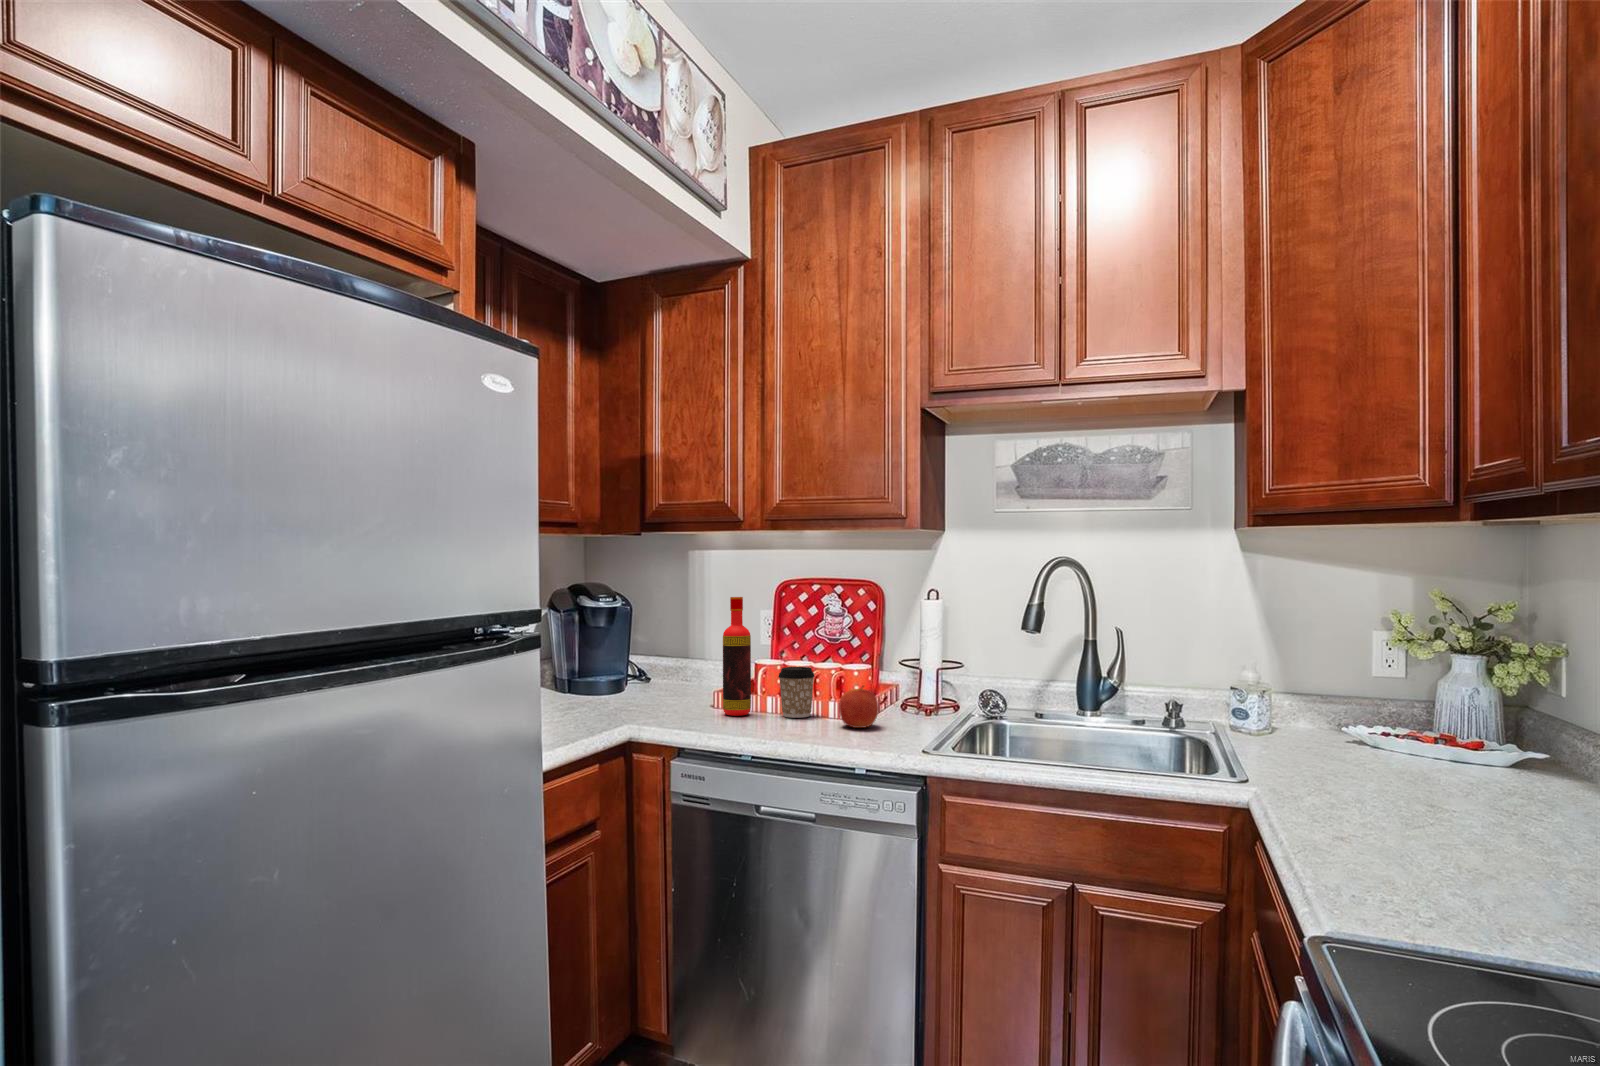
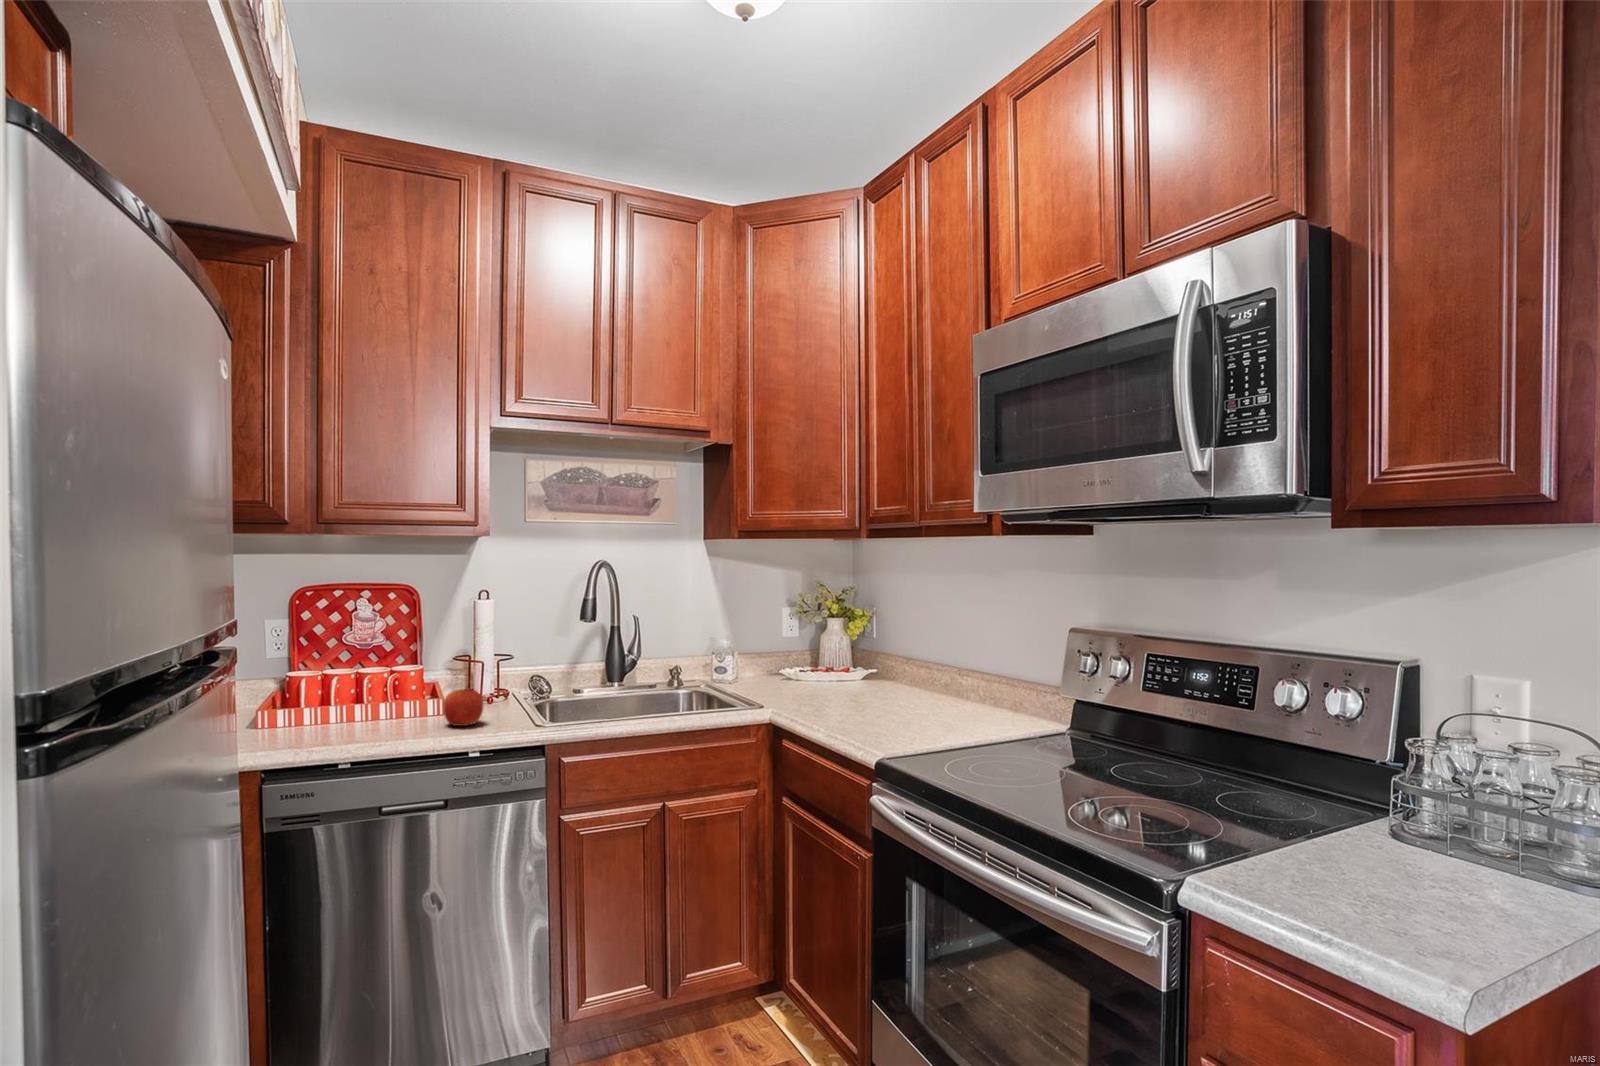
bottle: present [723,597,751,716] -> none [296,610,330,736]
coffee cup: present [778,667,815,718] -> none [360,675,401,728]

